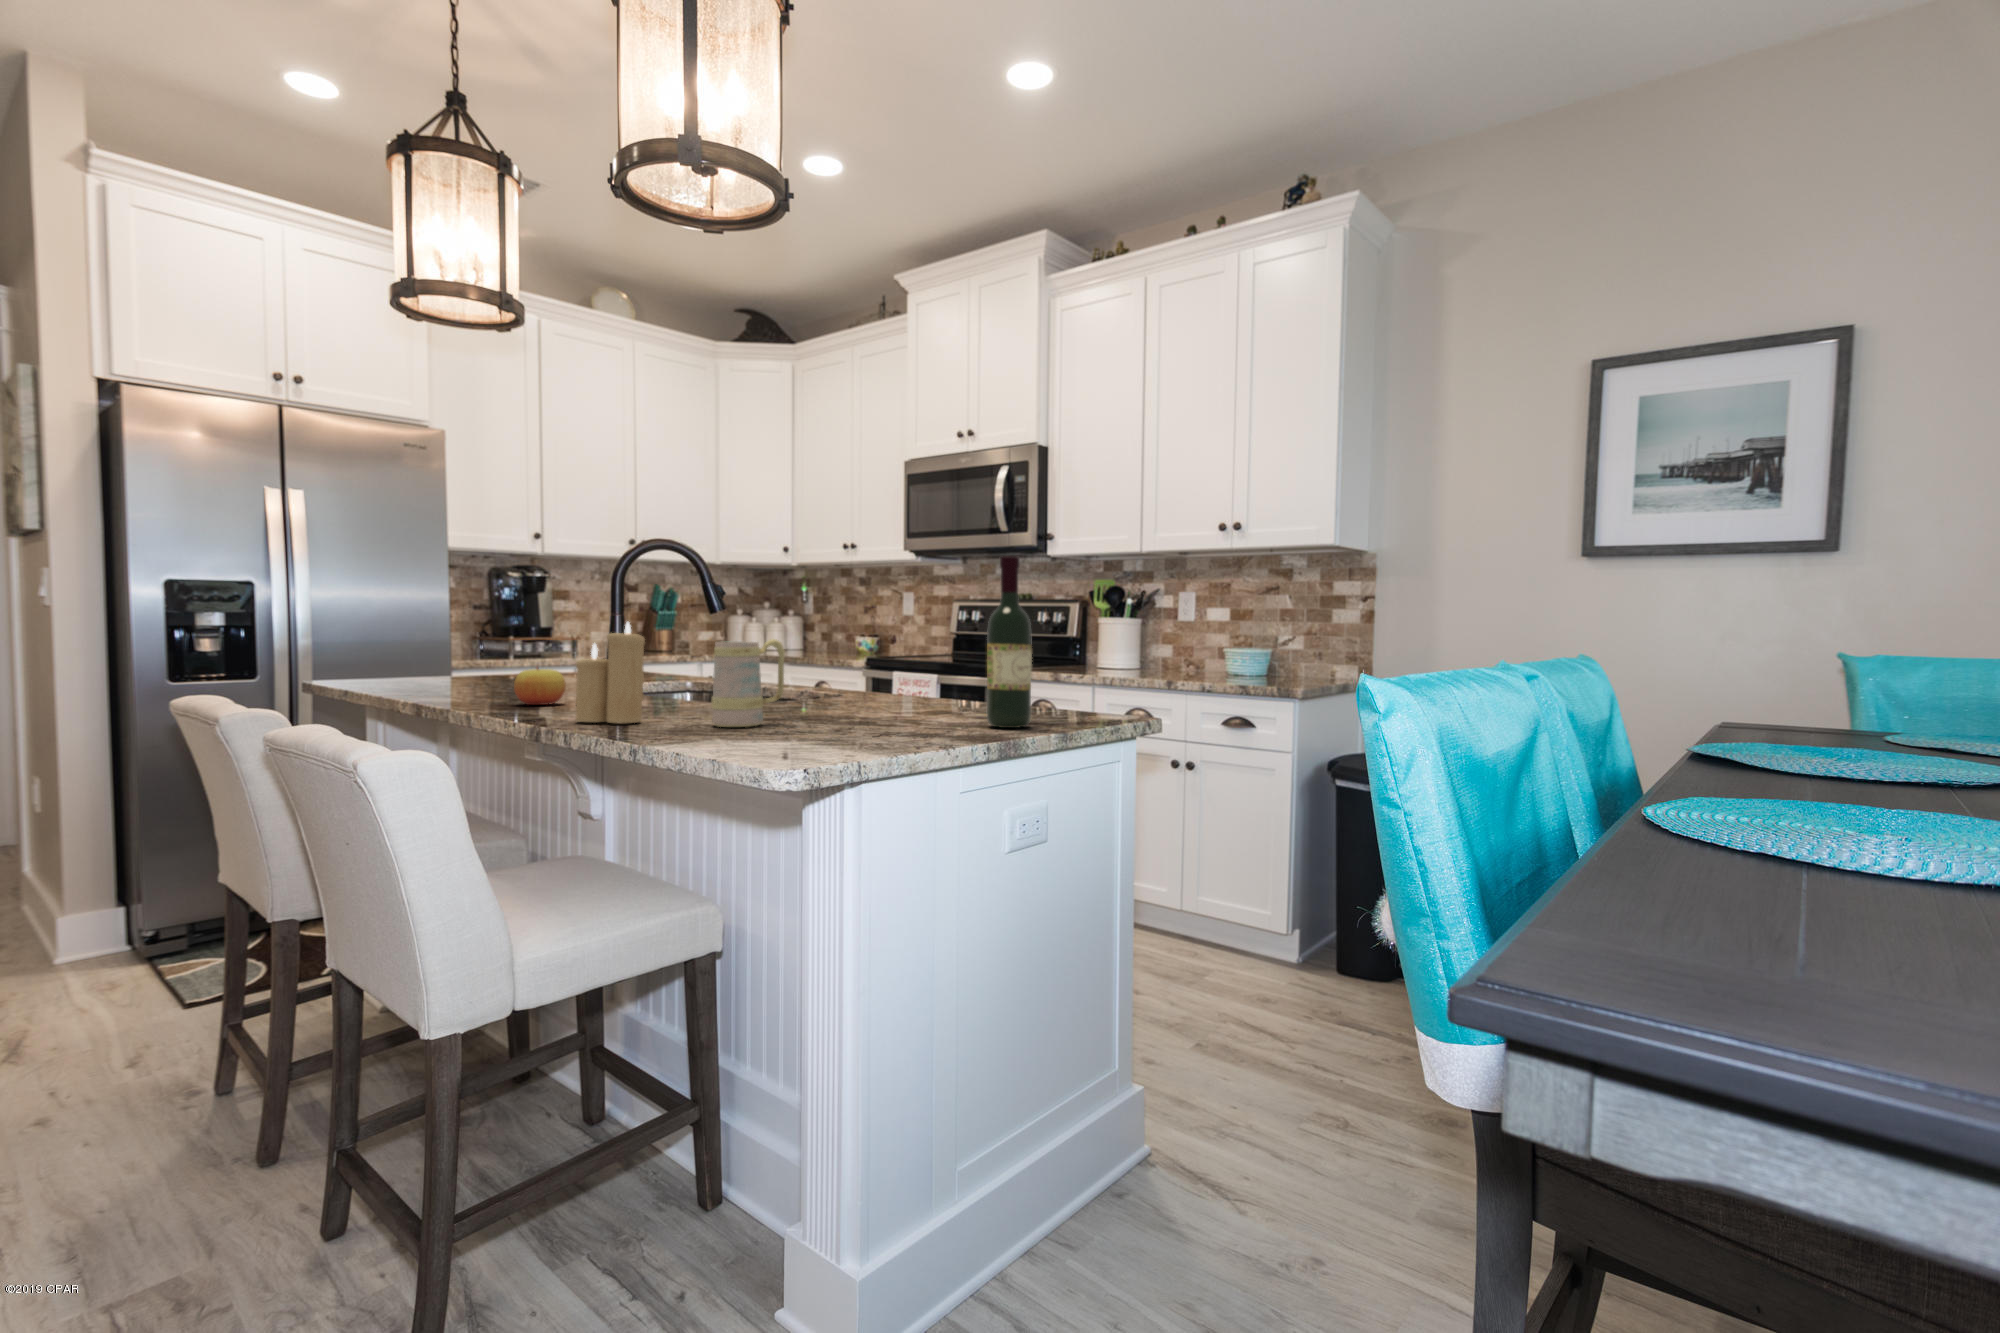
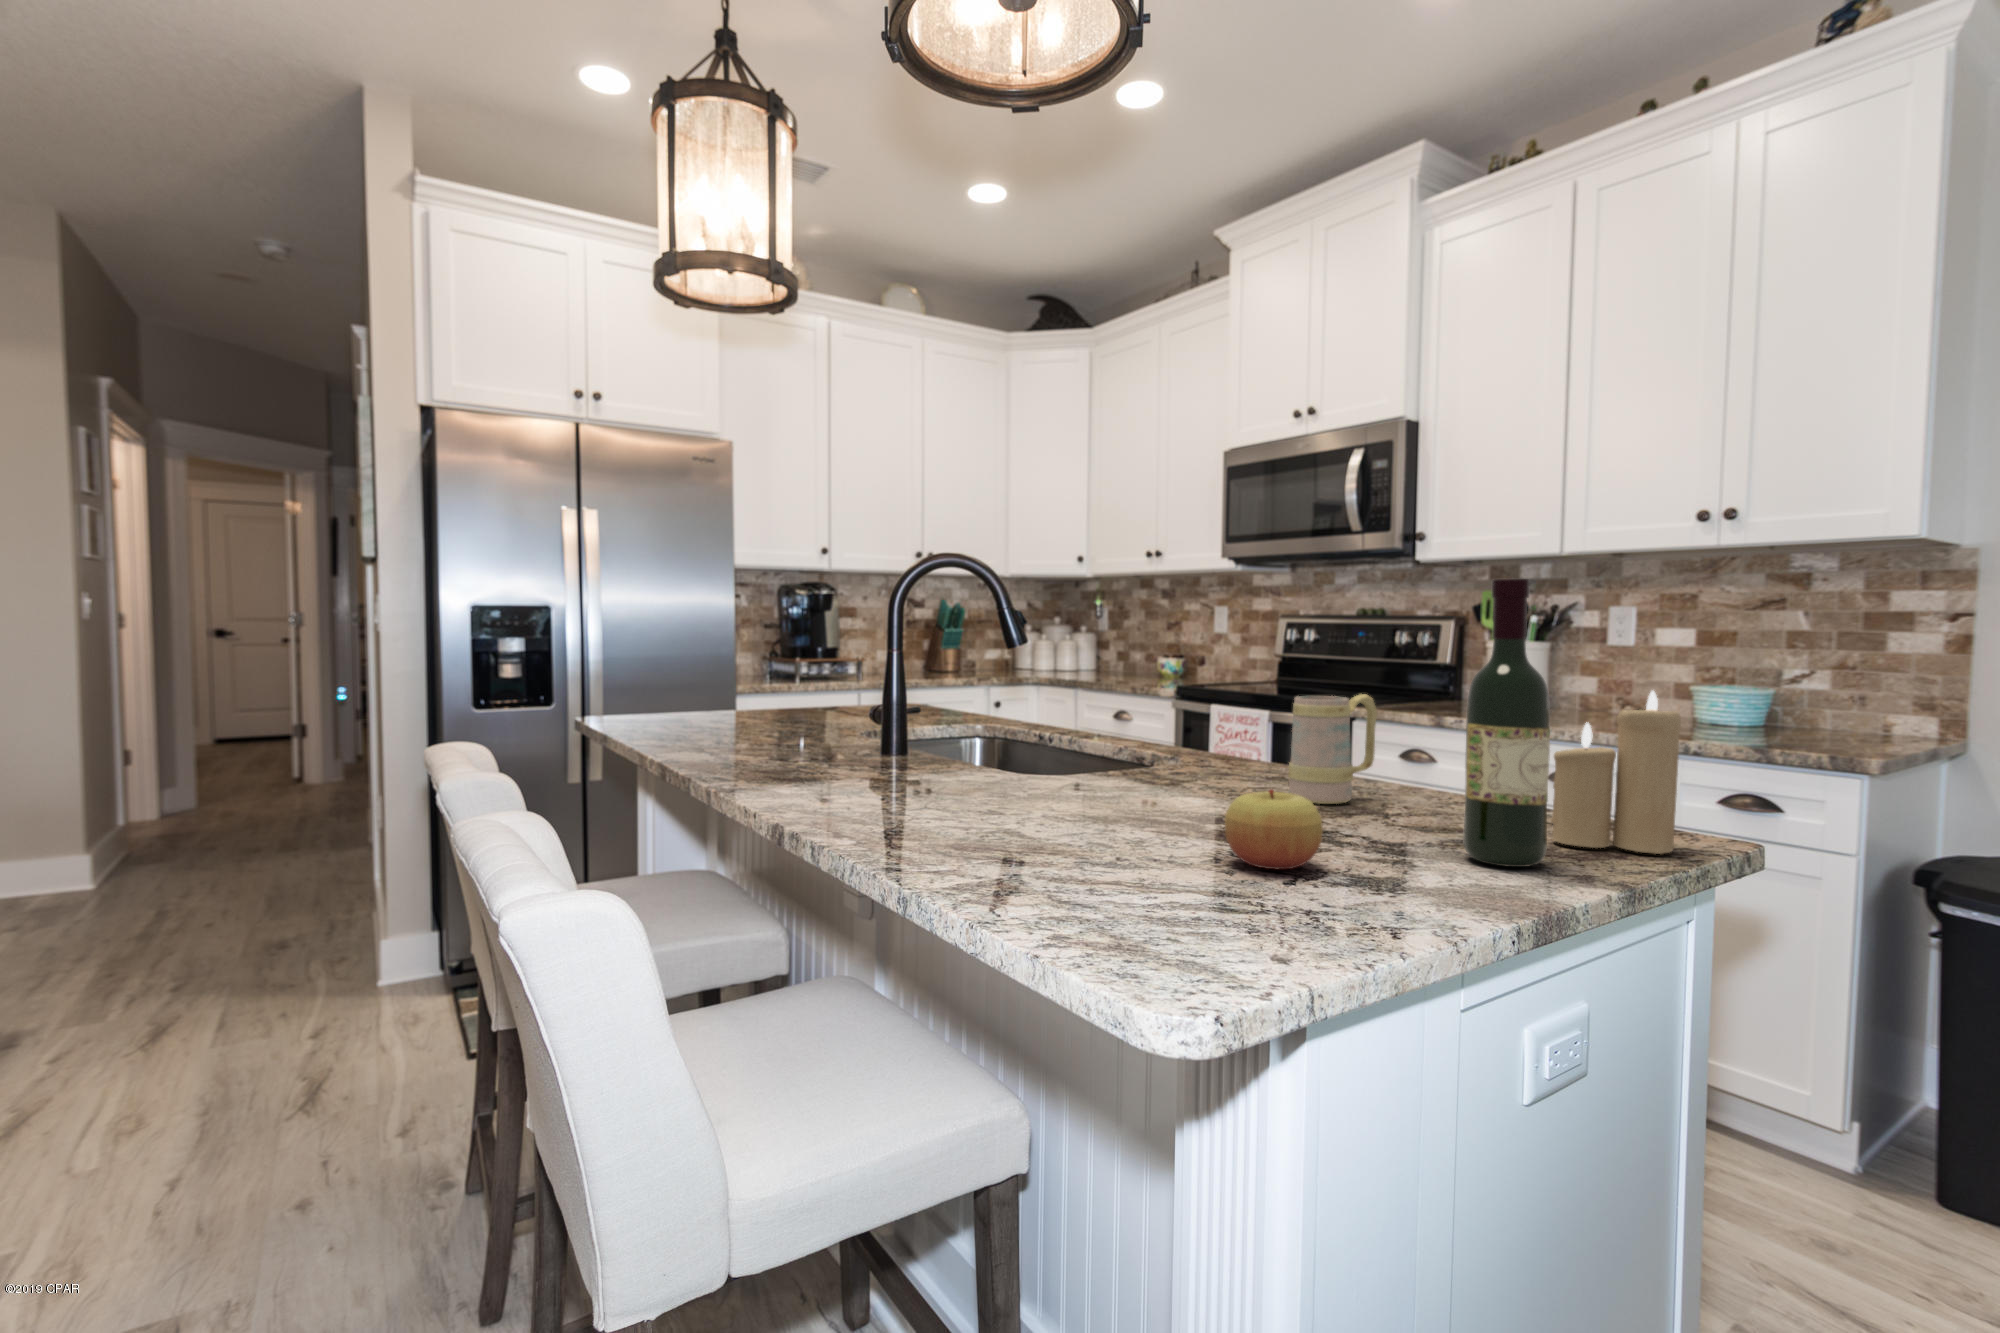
candle: present [575,622,645,724] -> present [1551,691,1681,854]
mug: present [711,639,785,727] -> present [1288,694,1377,804]
apple: present [514,668,566,705] -> present [1225,789,1323,869]

